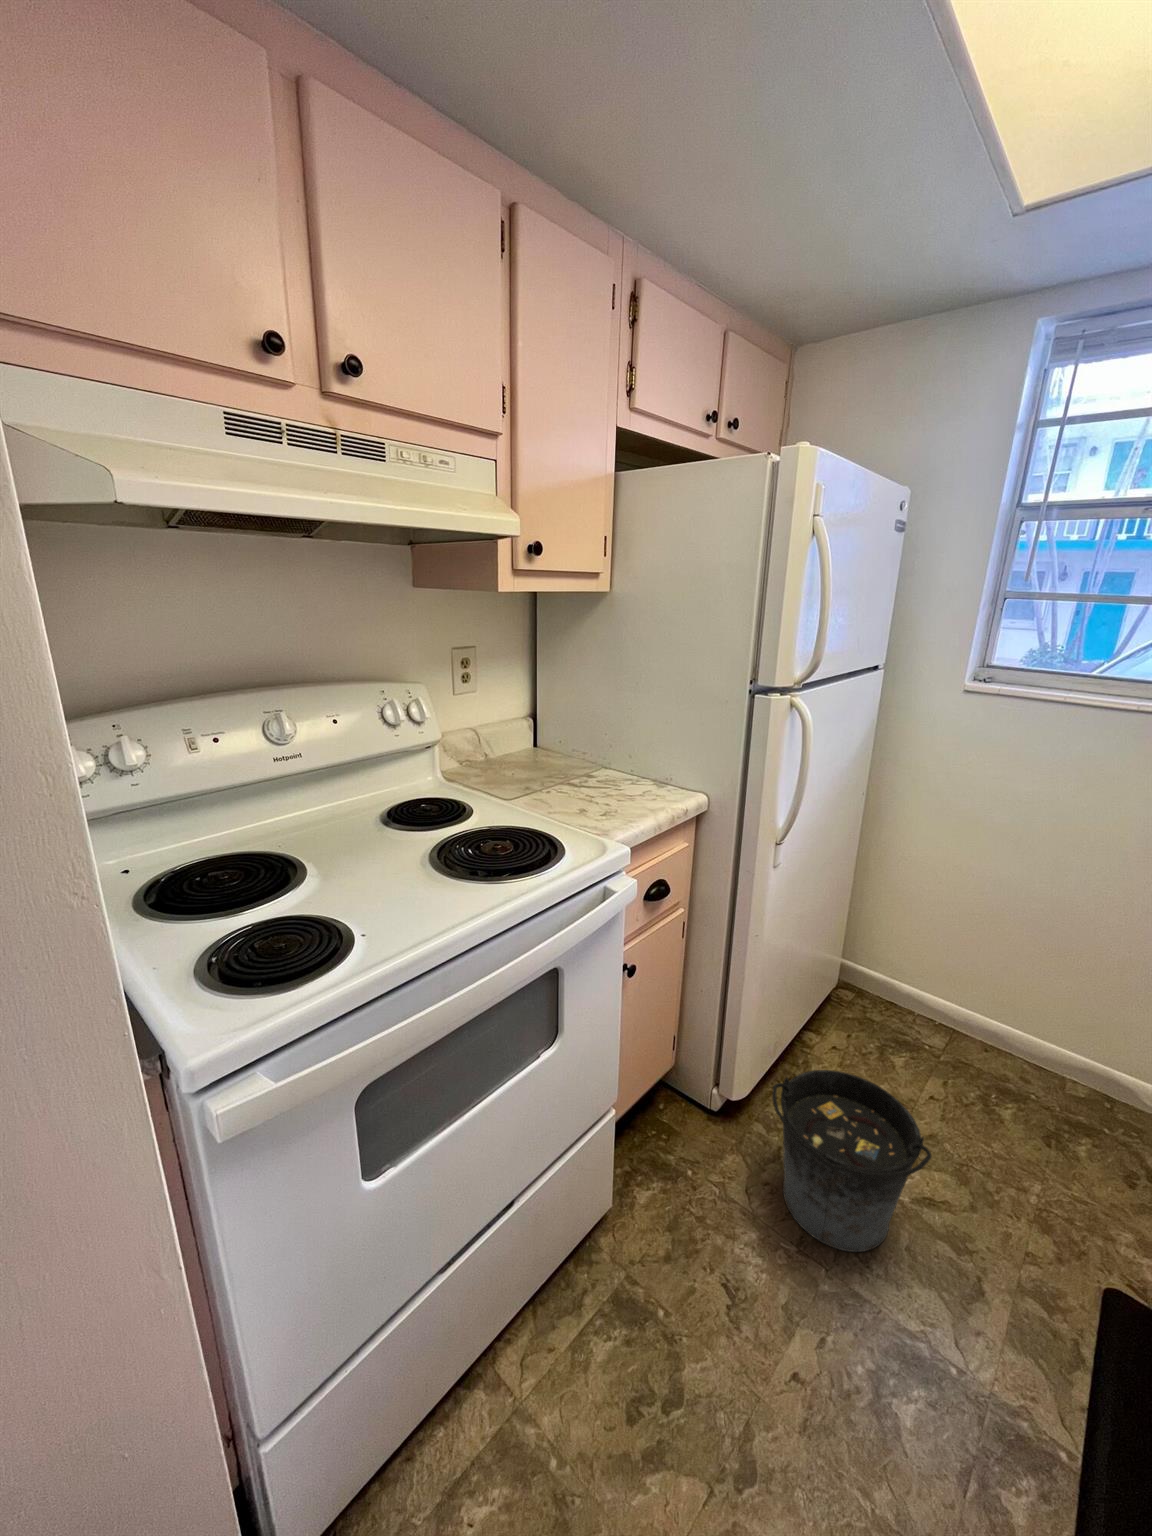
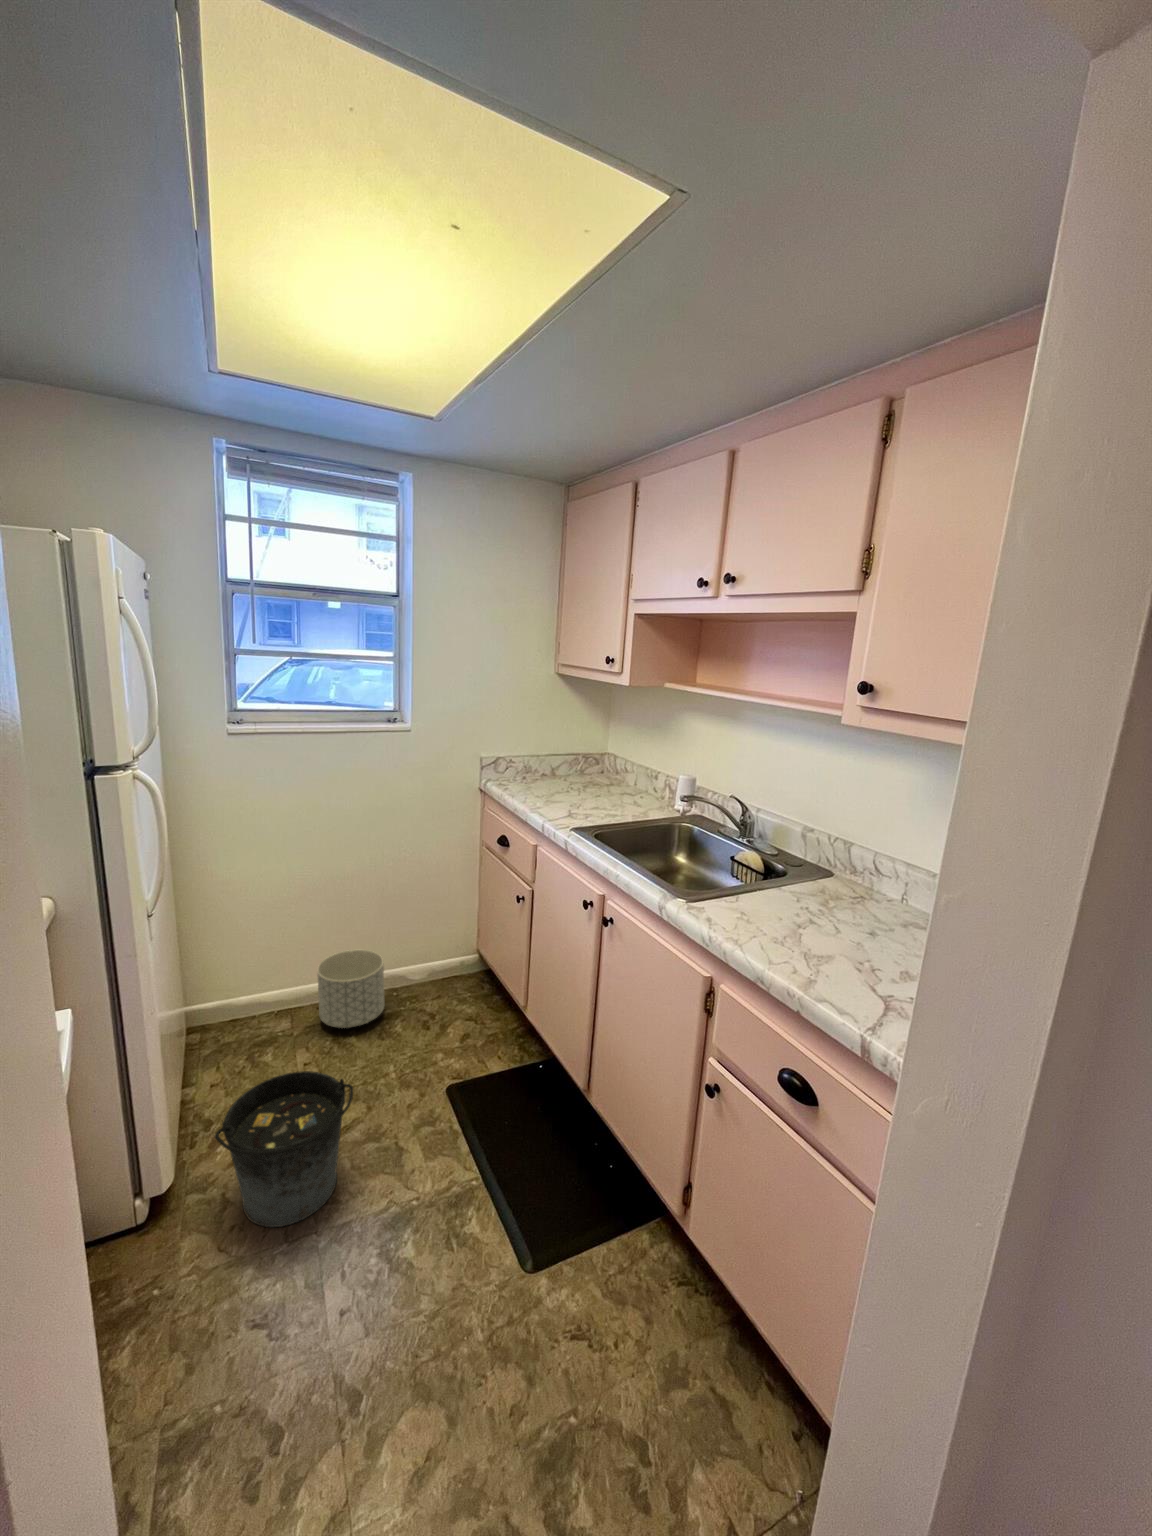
planter: none [979,997,1095,1112] -> present [317,950,384,1028]

